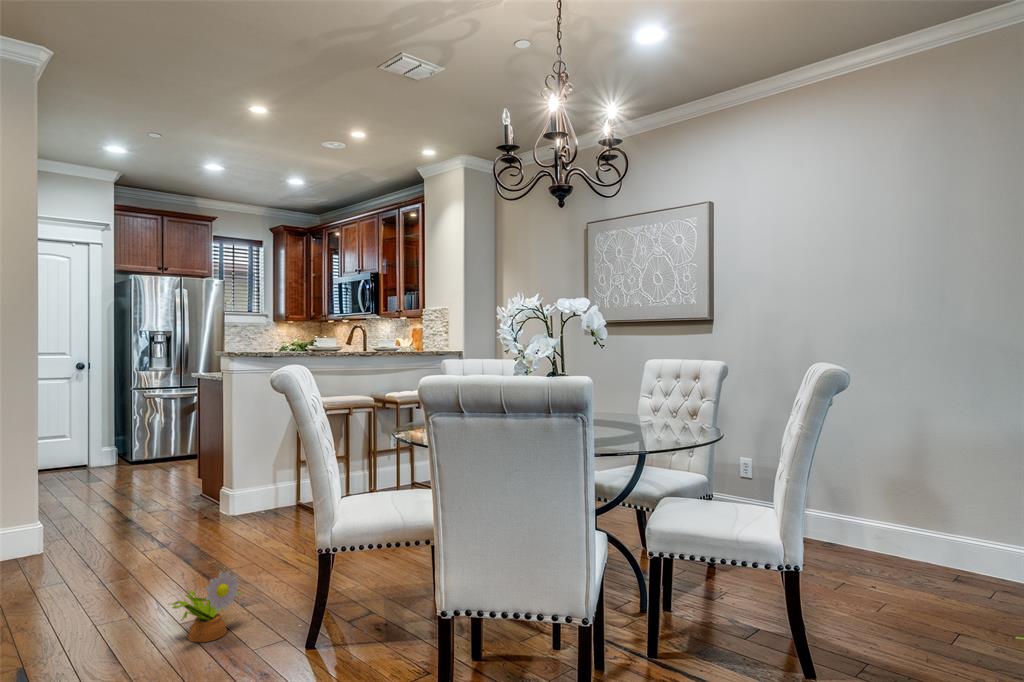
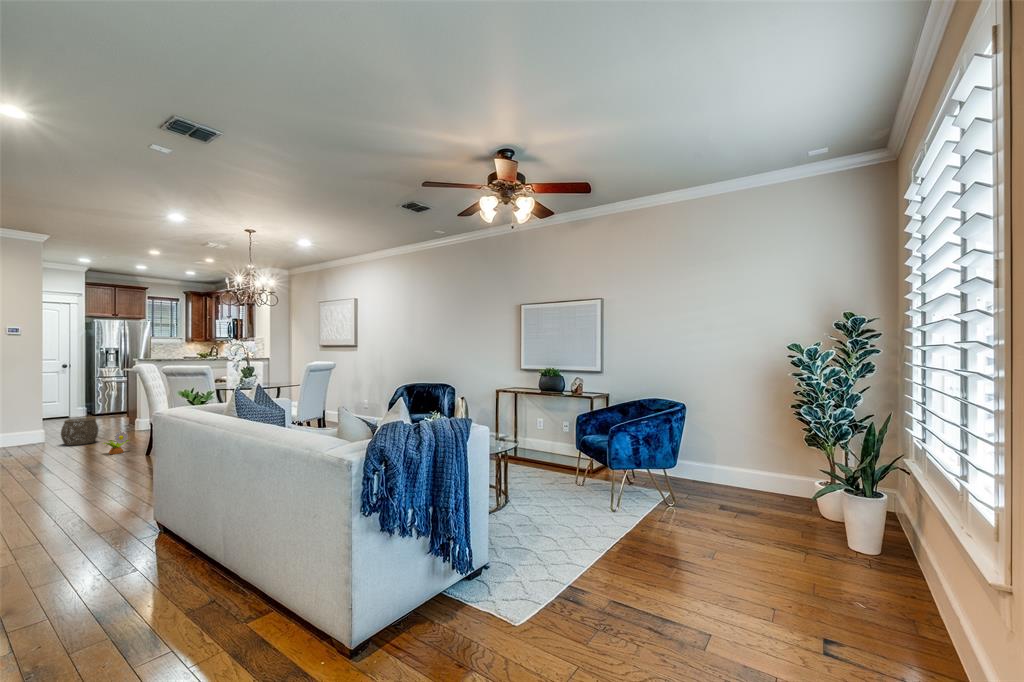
woven basket: none [64,500,151,579] -> present [61,418,98,445]

